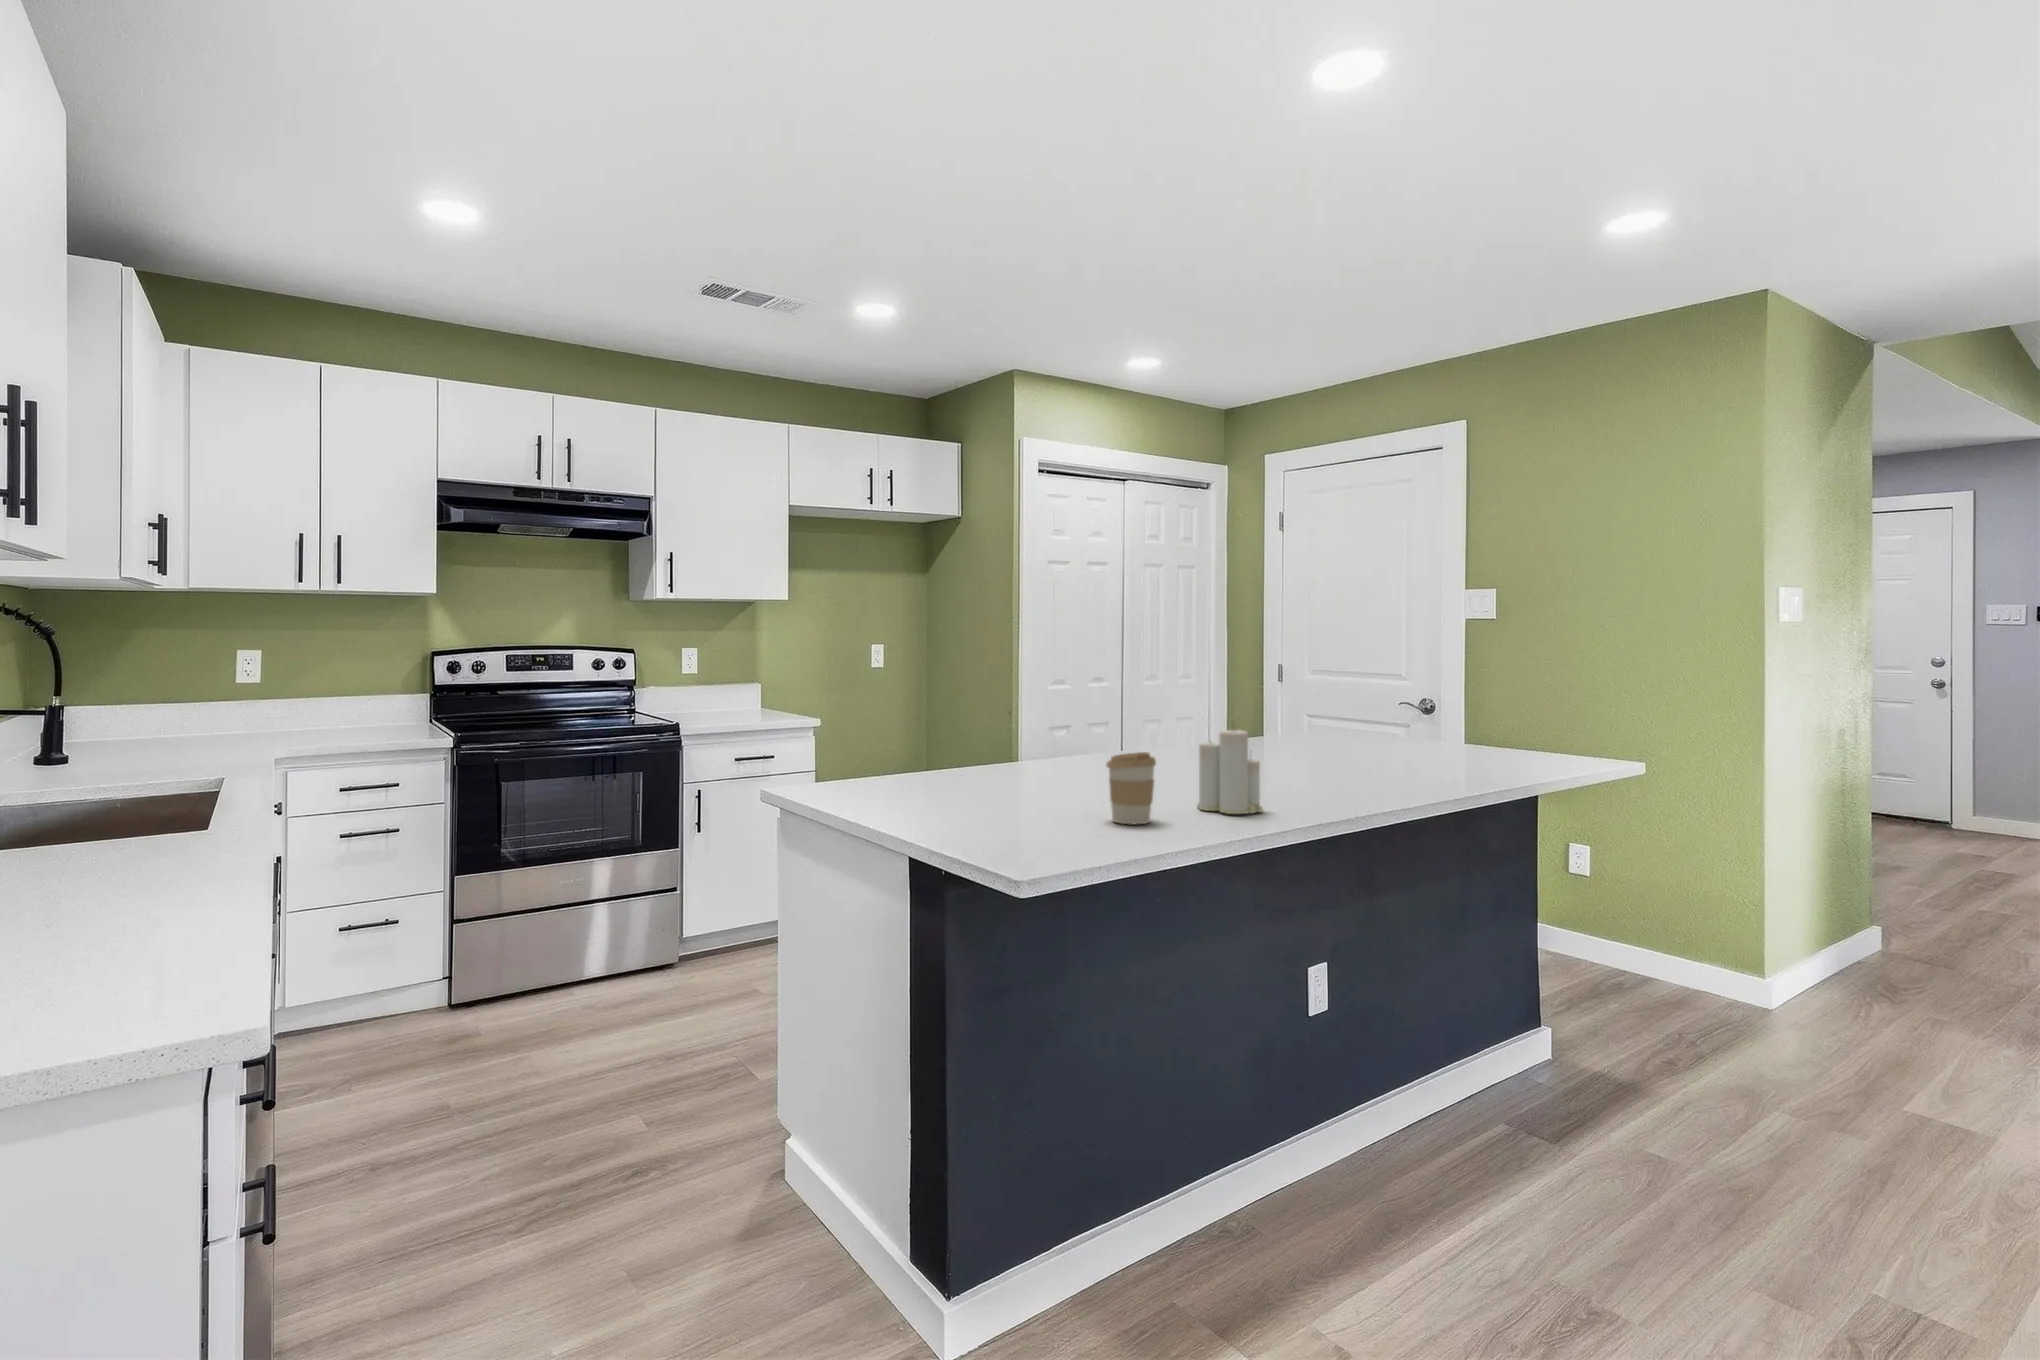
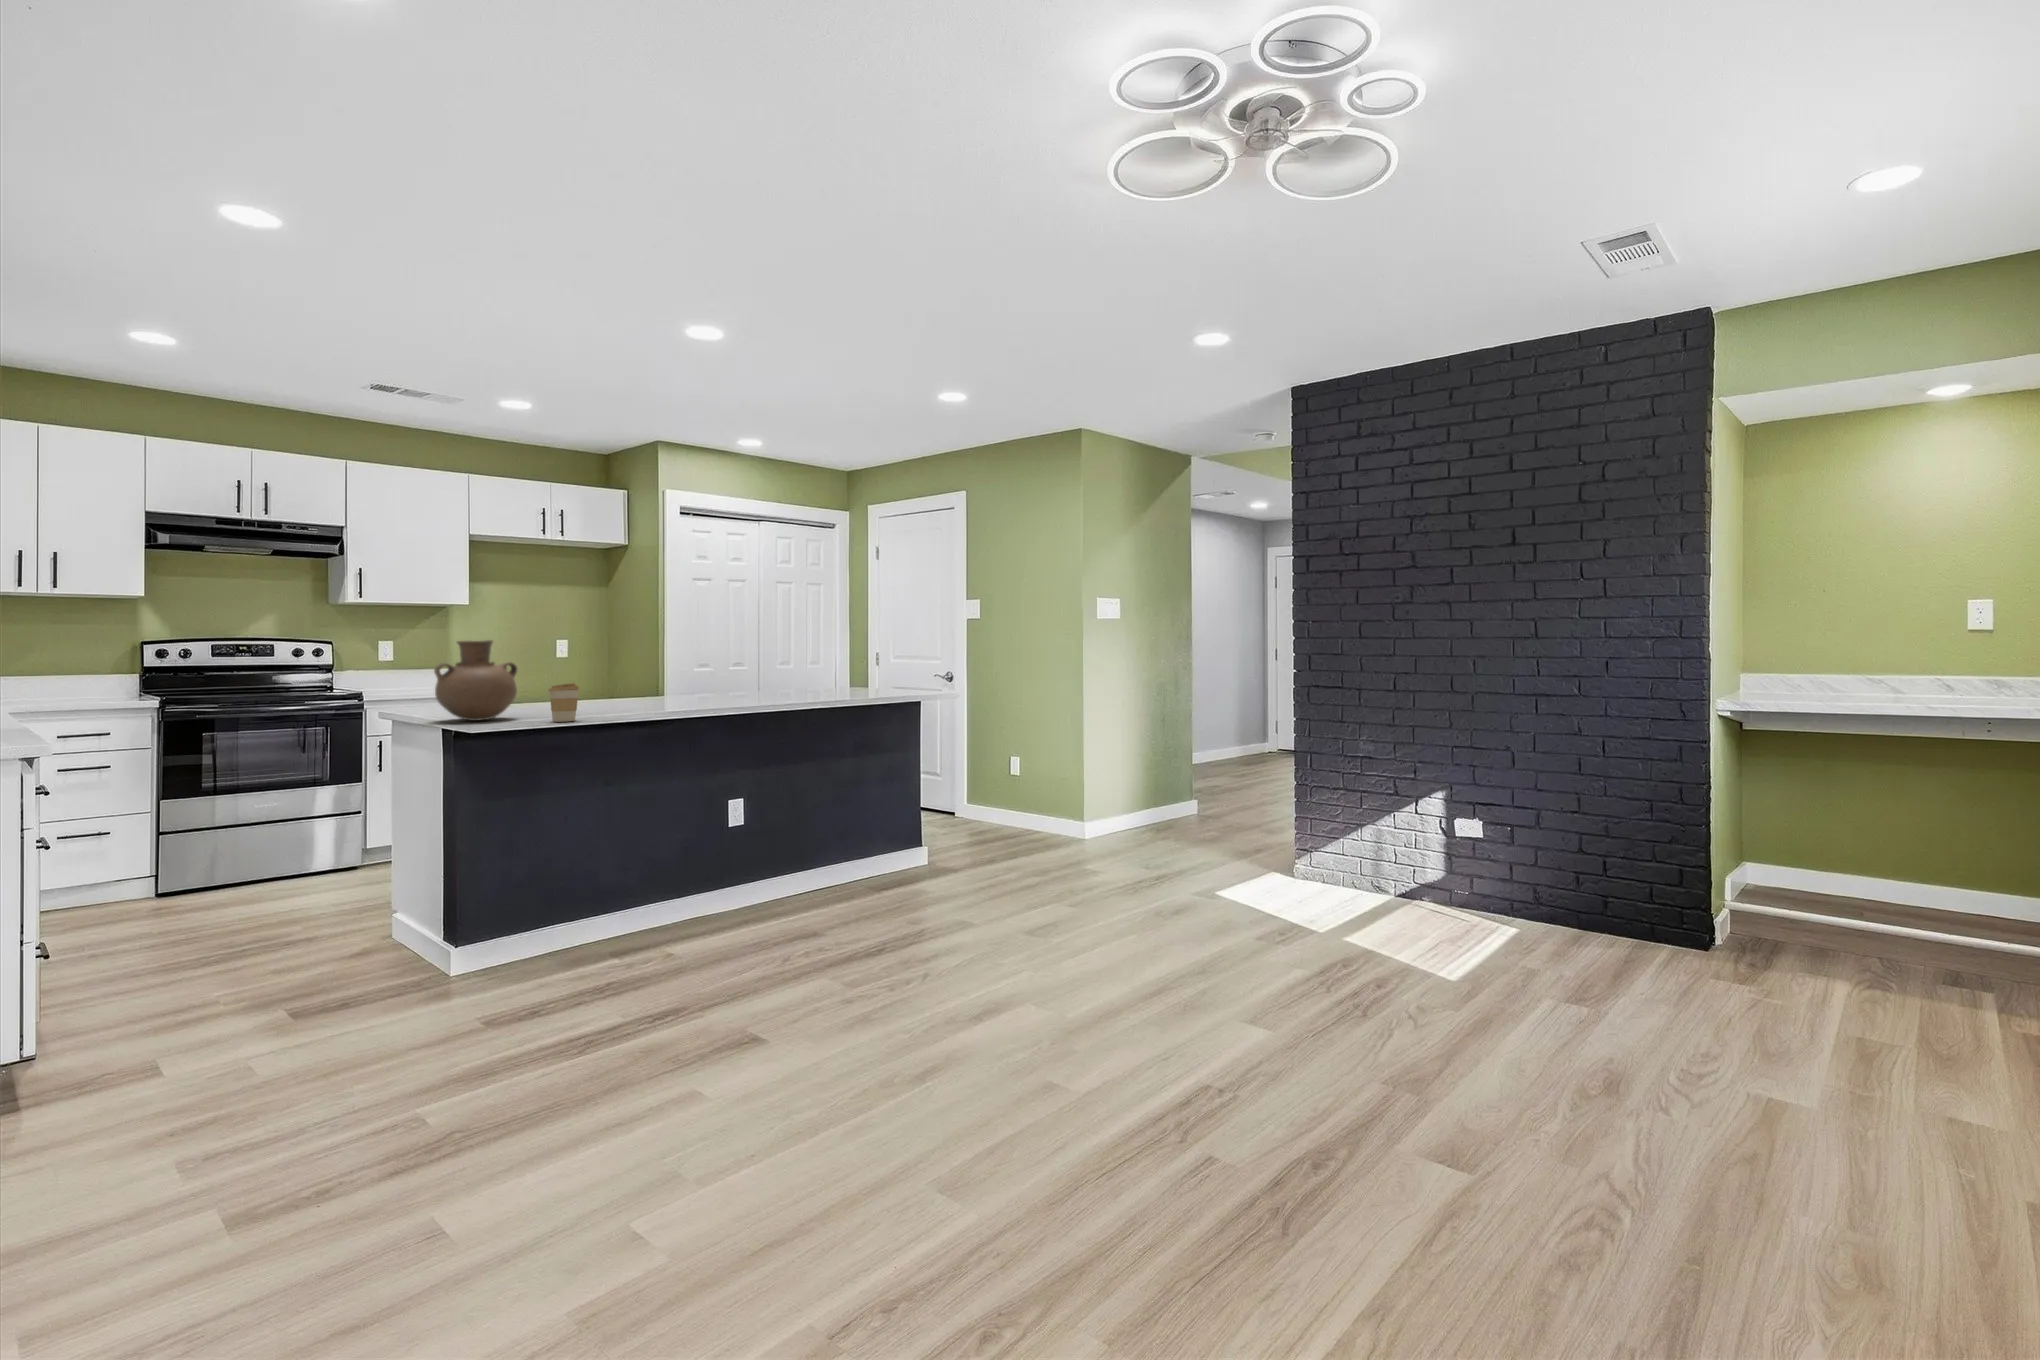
vase: none [910,669,1034,814] -> present [434,640,517,721]
candle: present [1197,730,1263,814] -> none [619,668,654,717]

